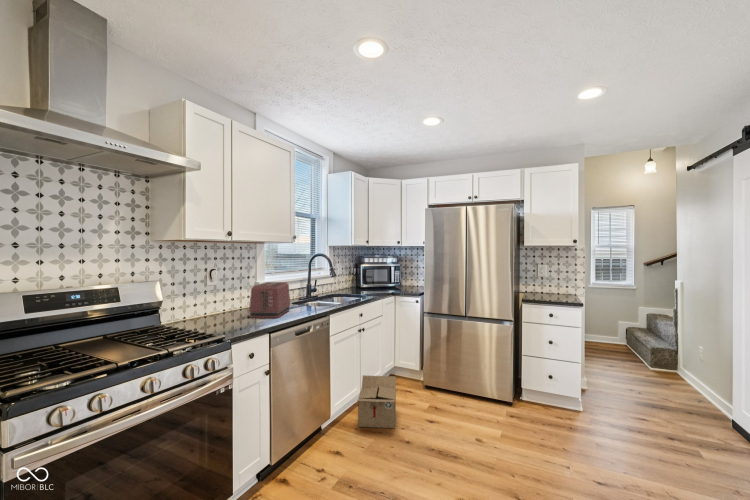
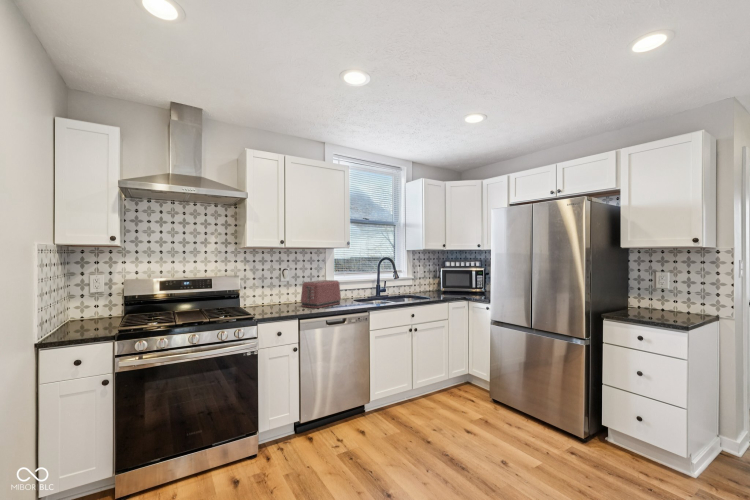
cardboard box: present [357,375,396,428] -> none [392,371,444,426]

